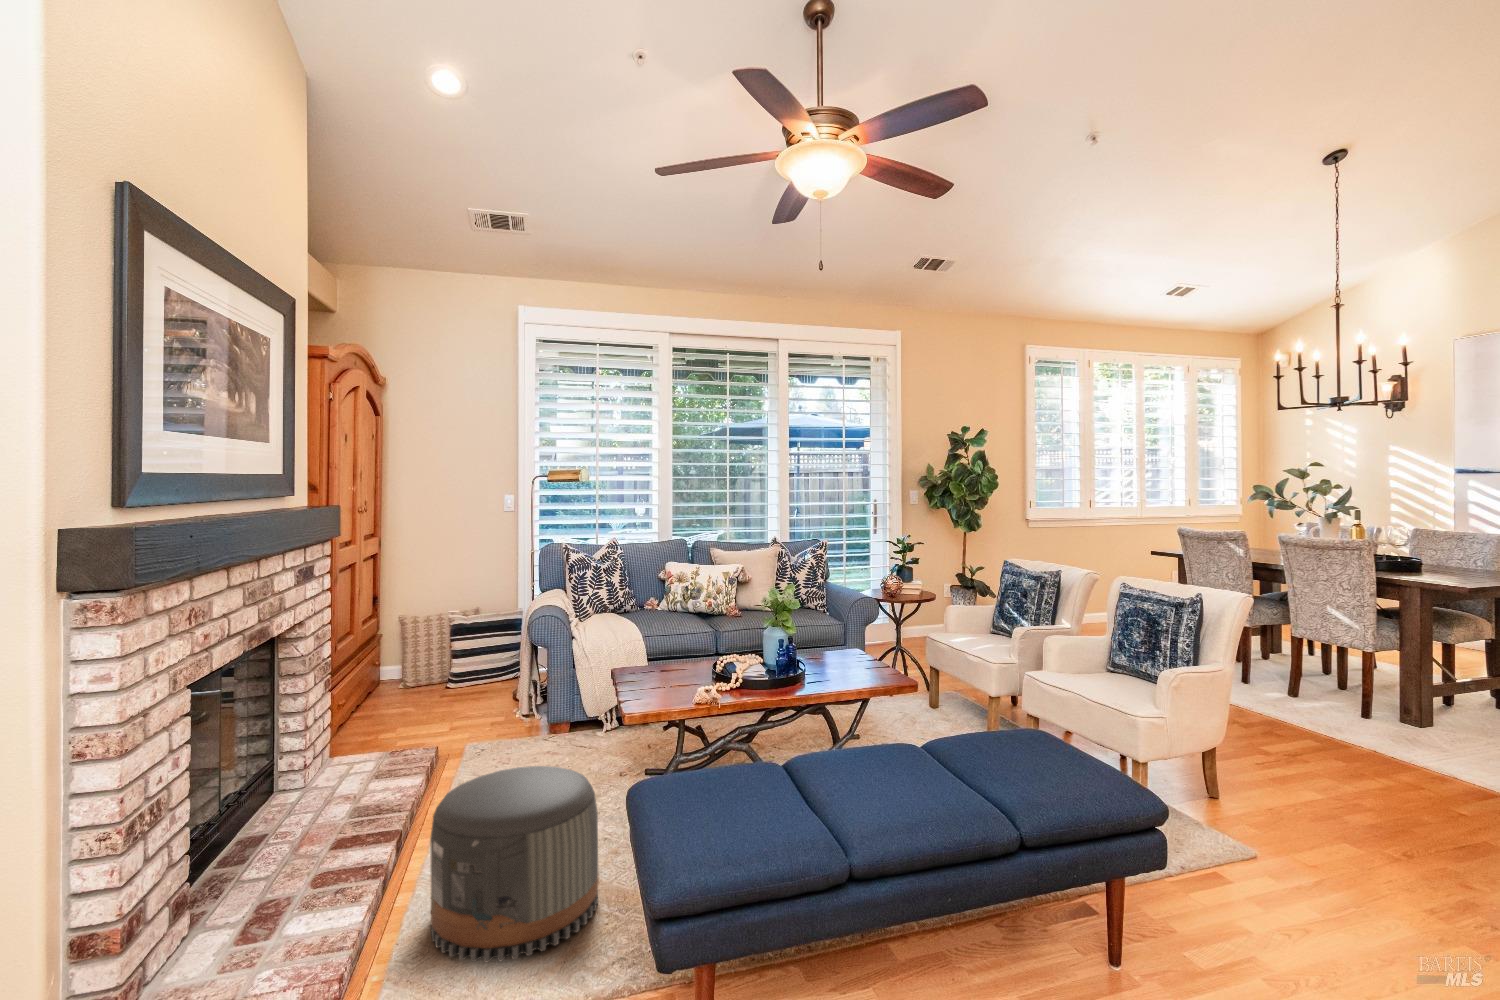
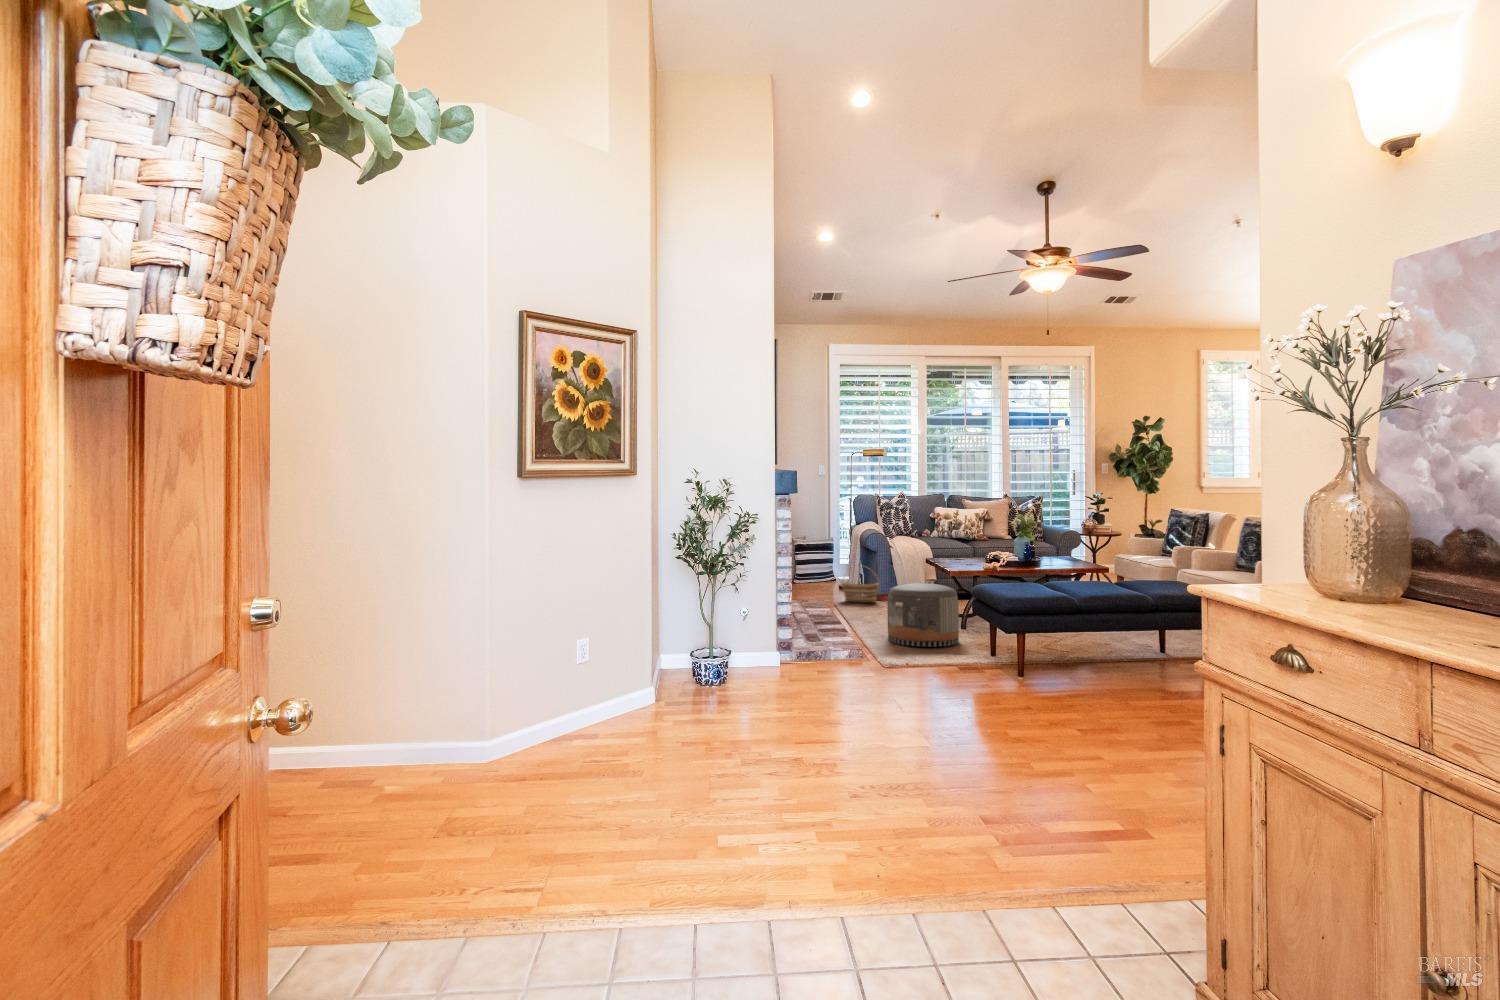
basket: none [474,678,540,748] -> present [842,580,879,603]

